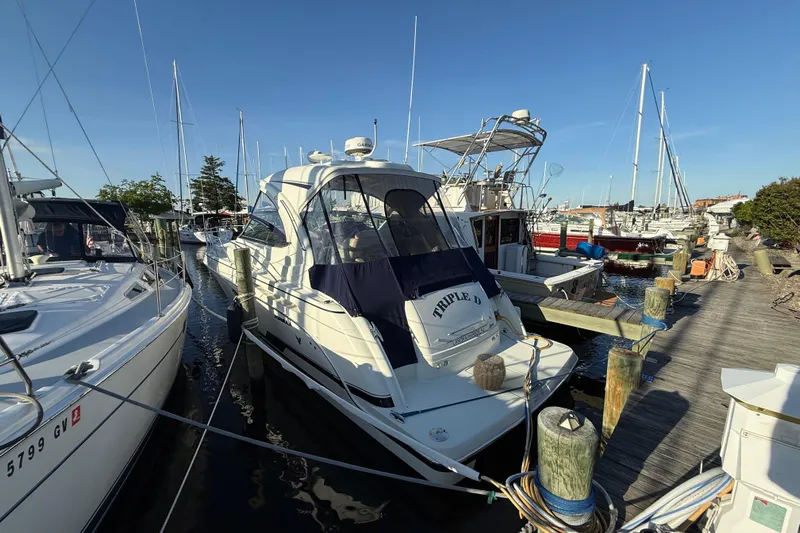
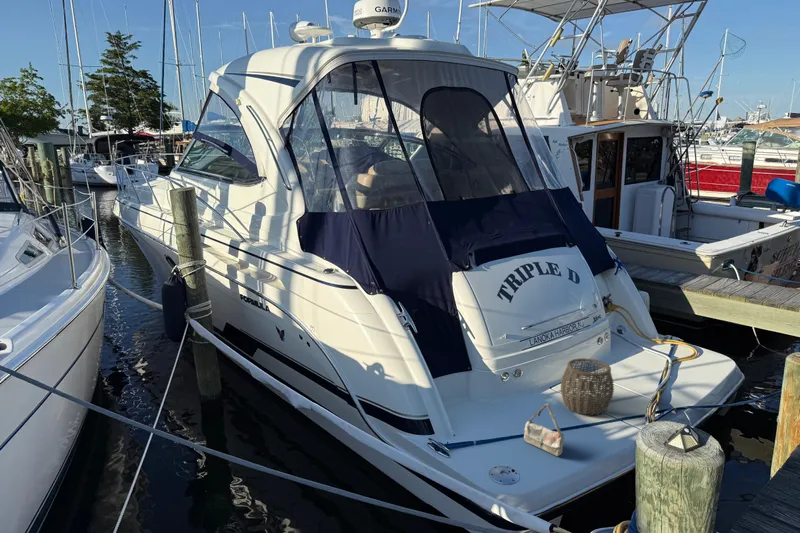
bag: none [452,386,478,421] -> present [524,404,564,456]

